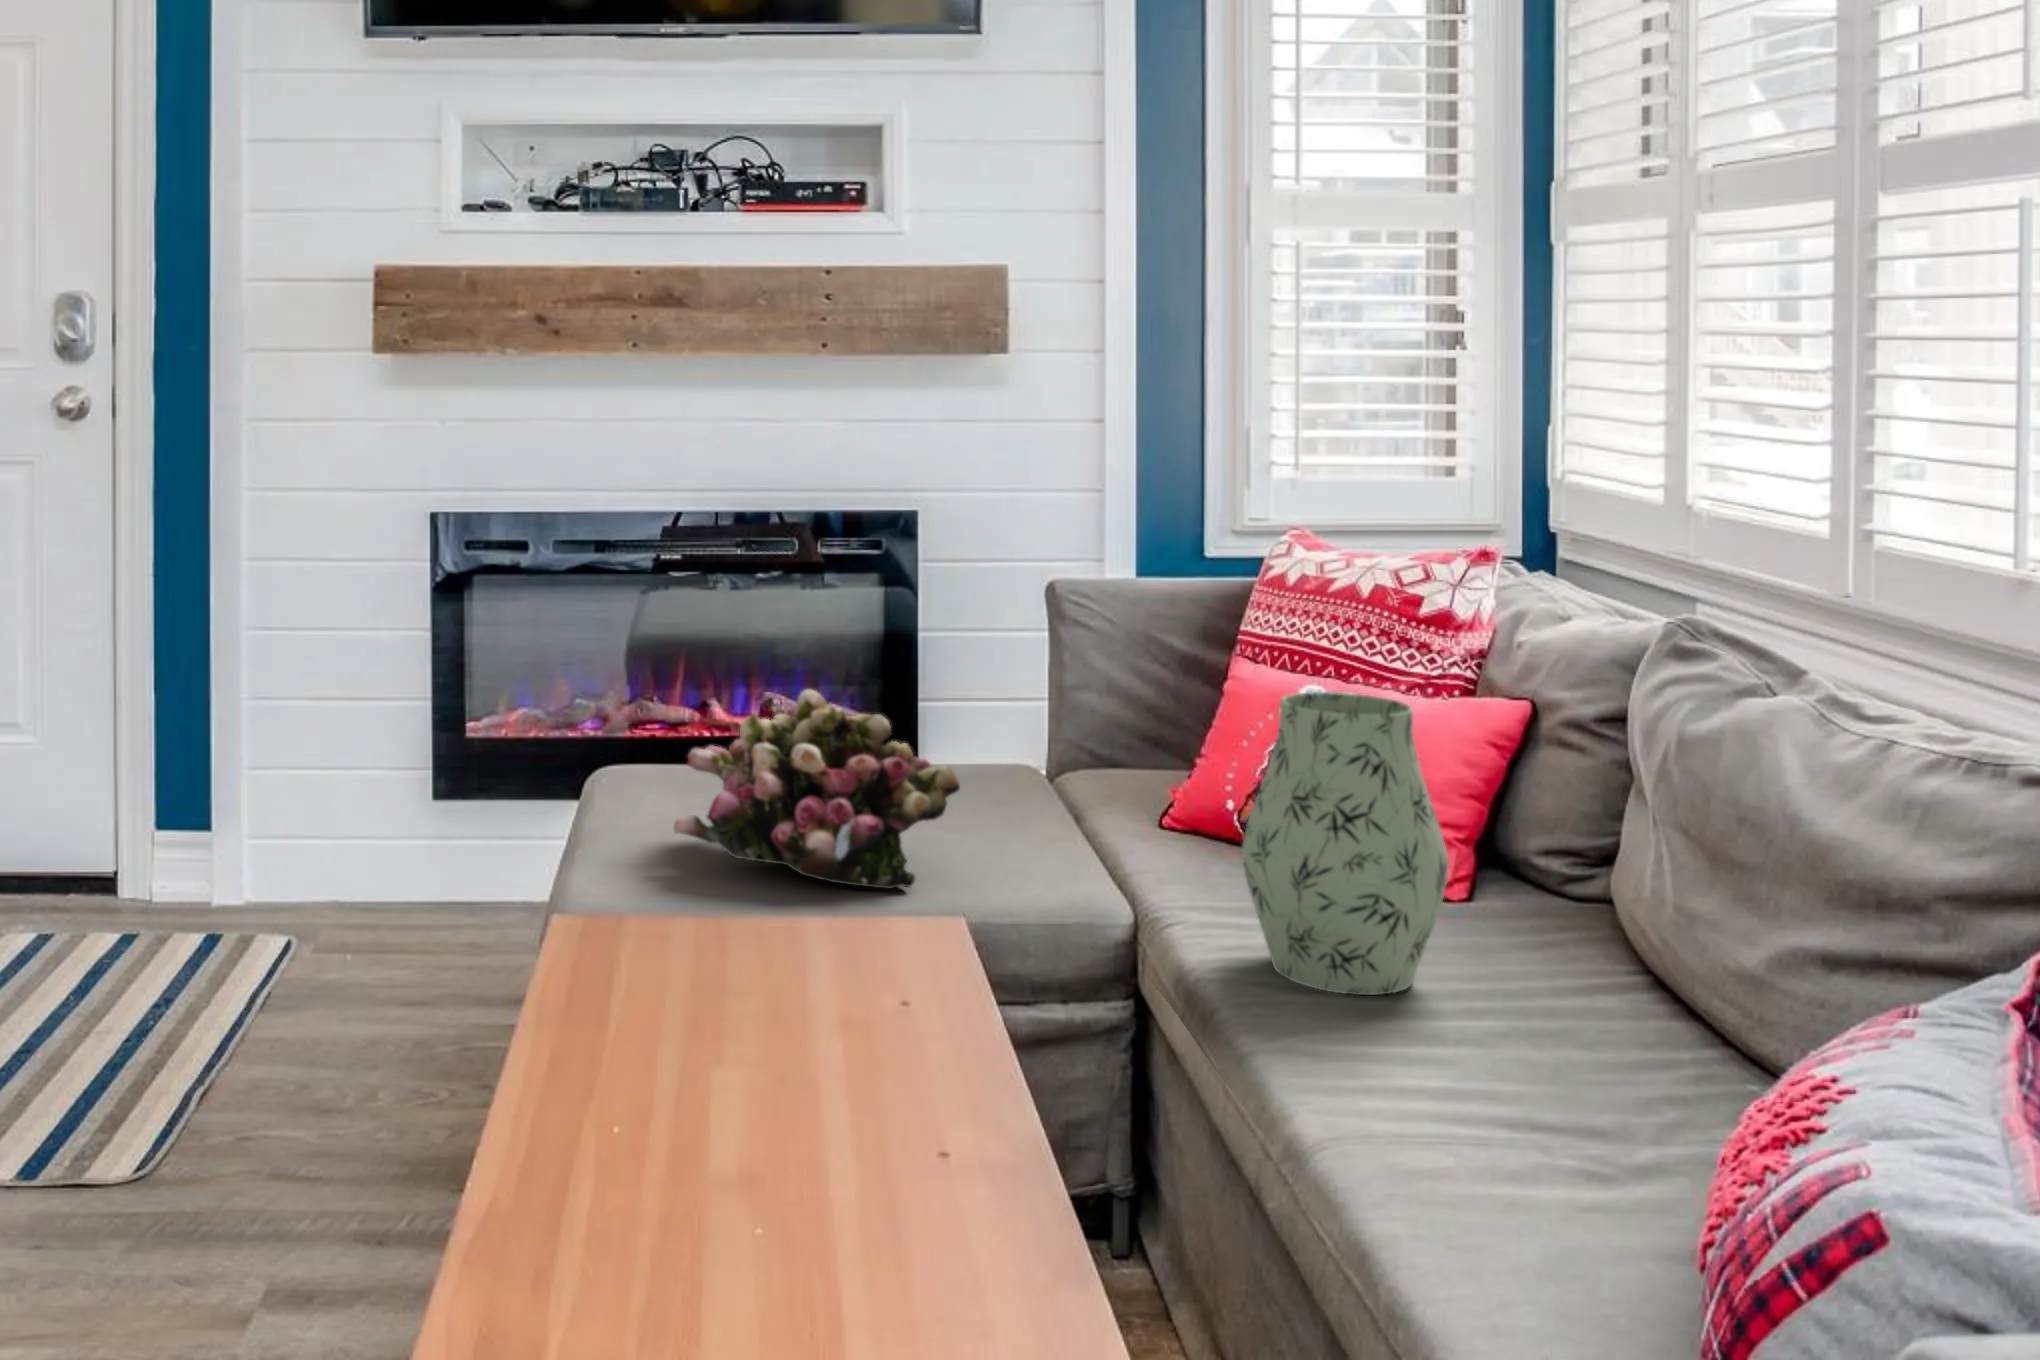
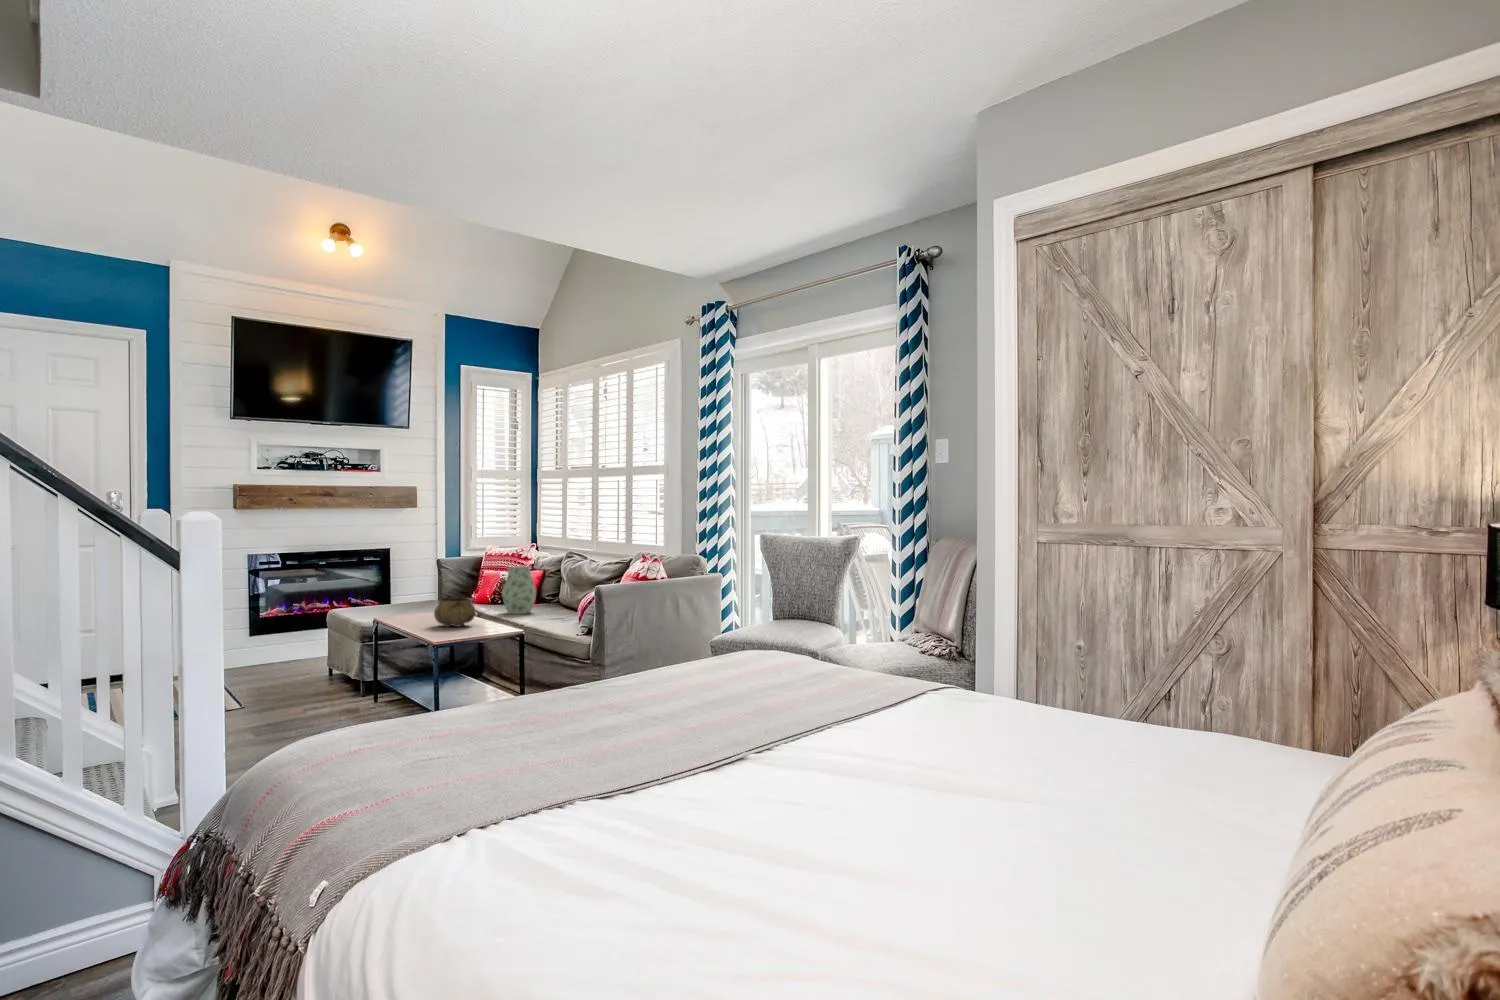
flower arrangement: present [674,690,960,889] -> none [384,579,443,613]
decorative bowl: none [681,904,937,1136] -> present [434,597,476,627]

